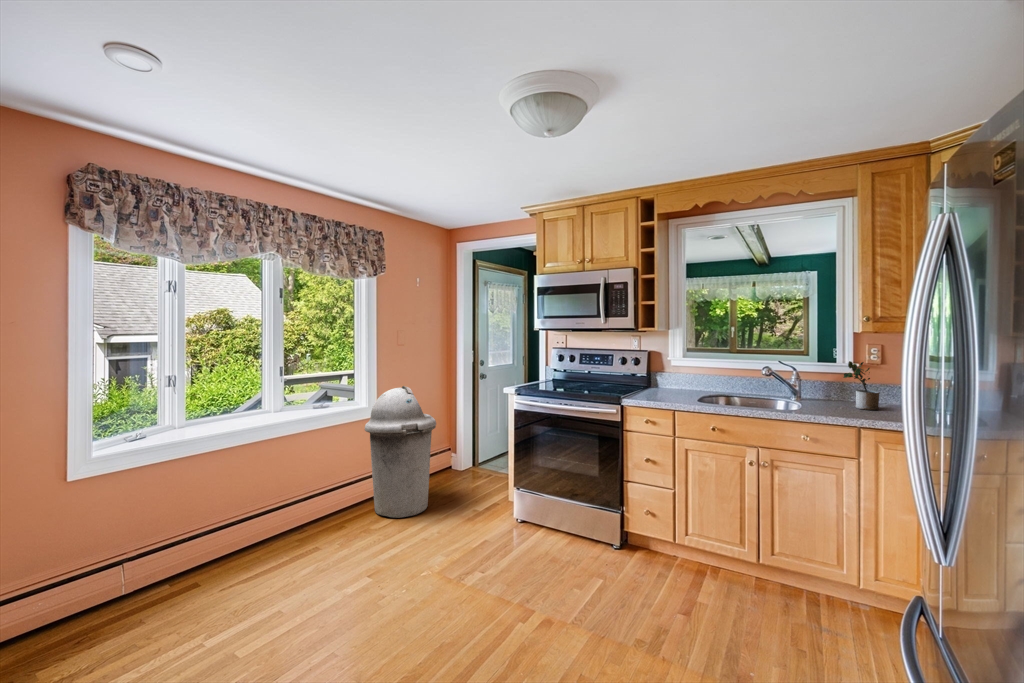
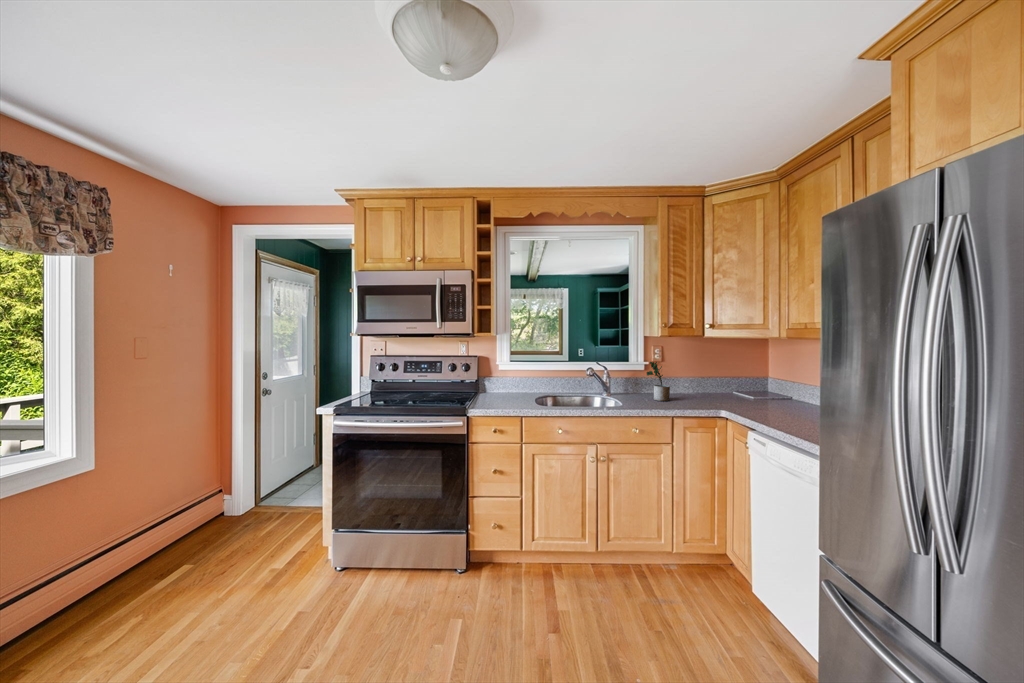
trash can: present [365,386,436,518] -> none [71,416,211,622]

